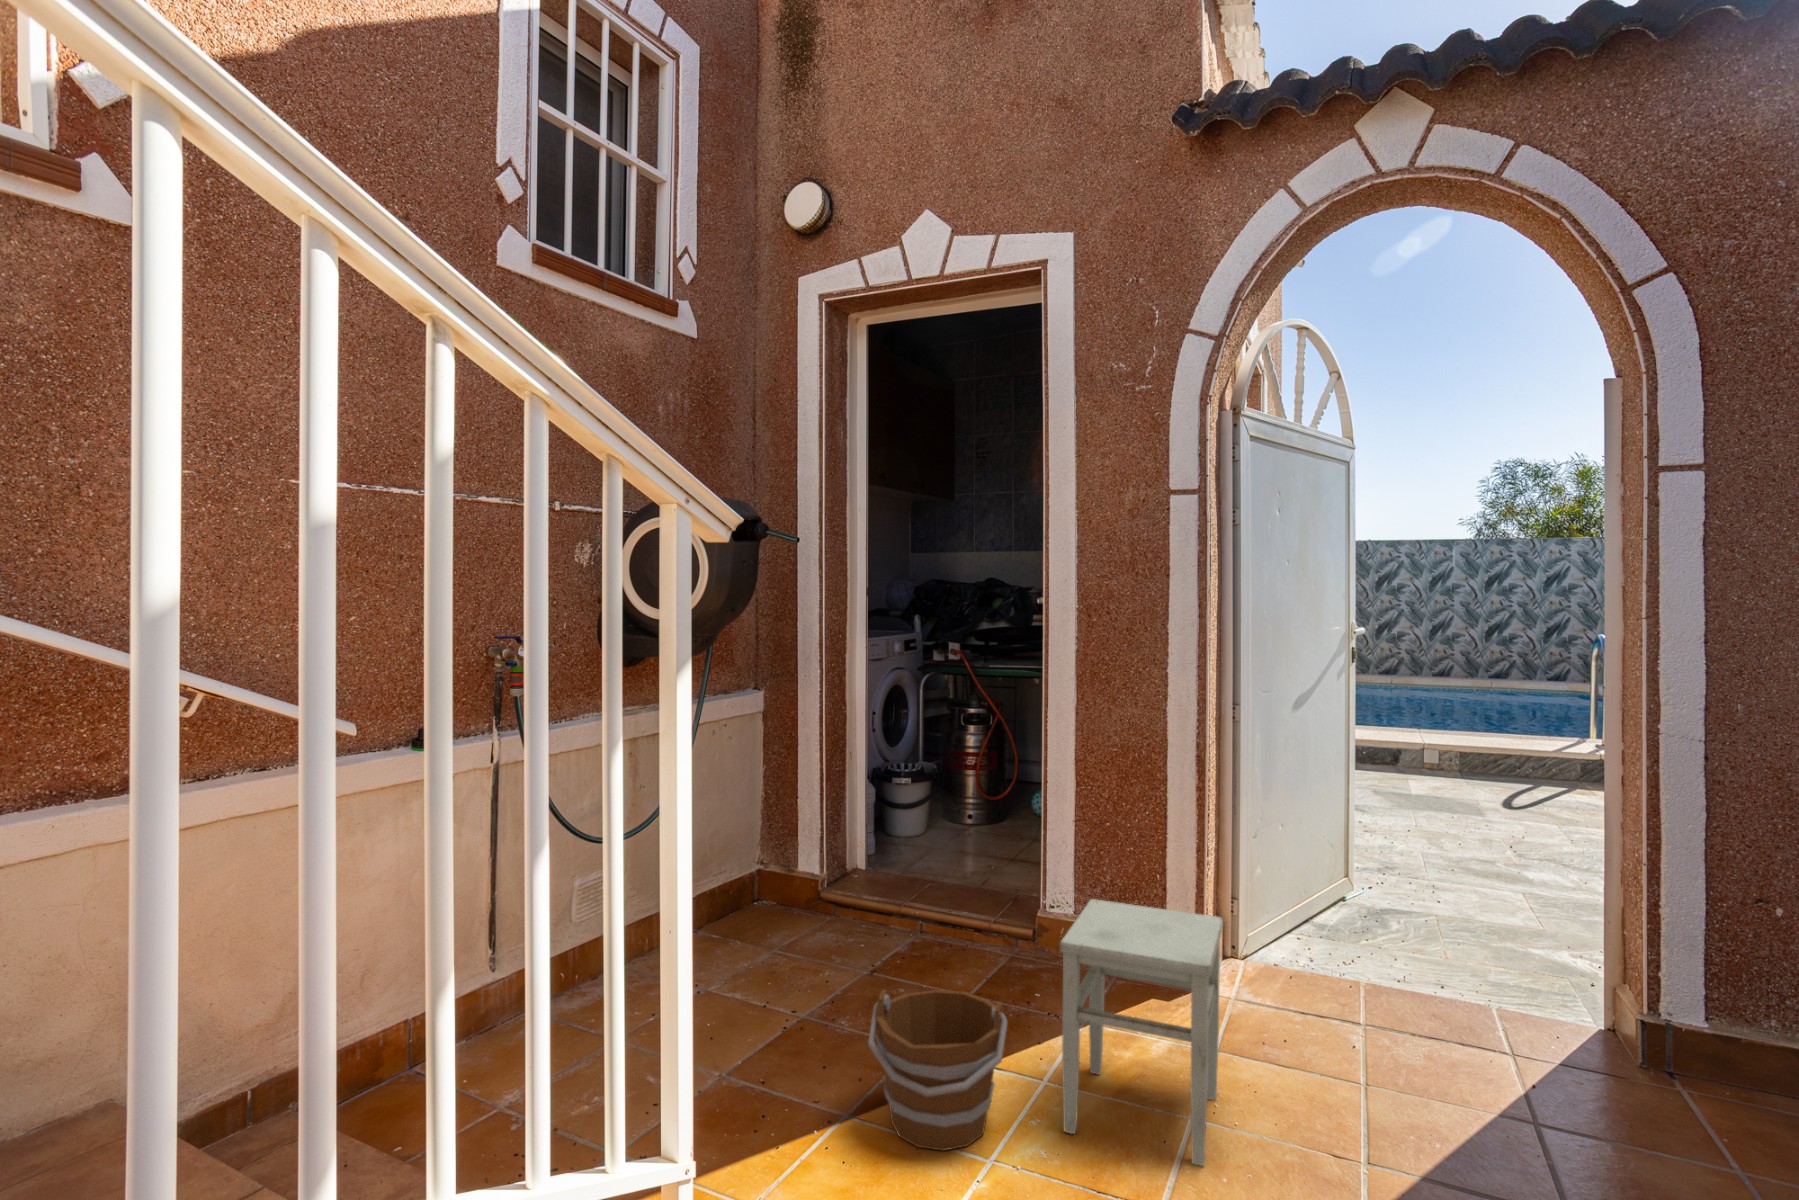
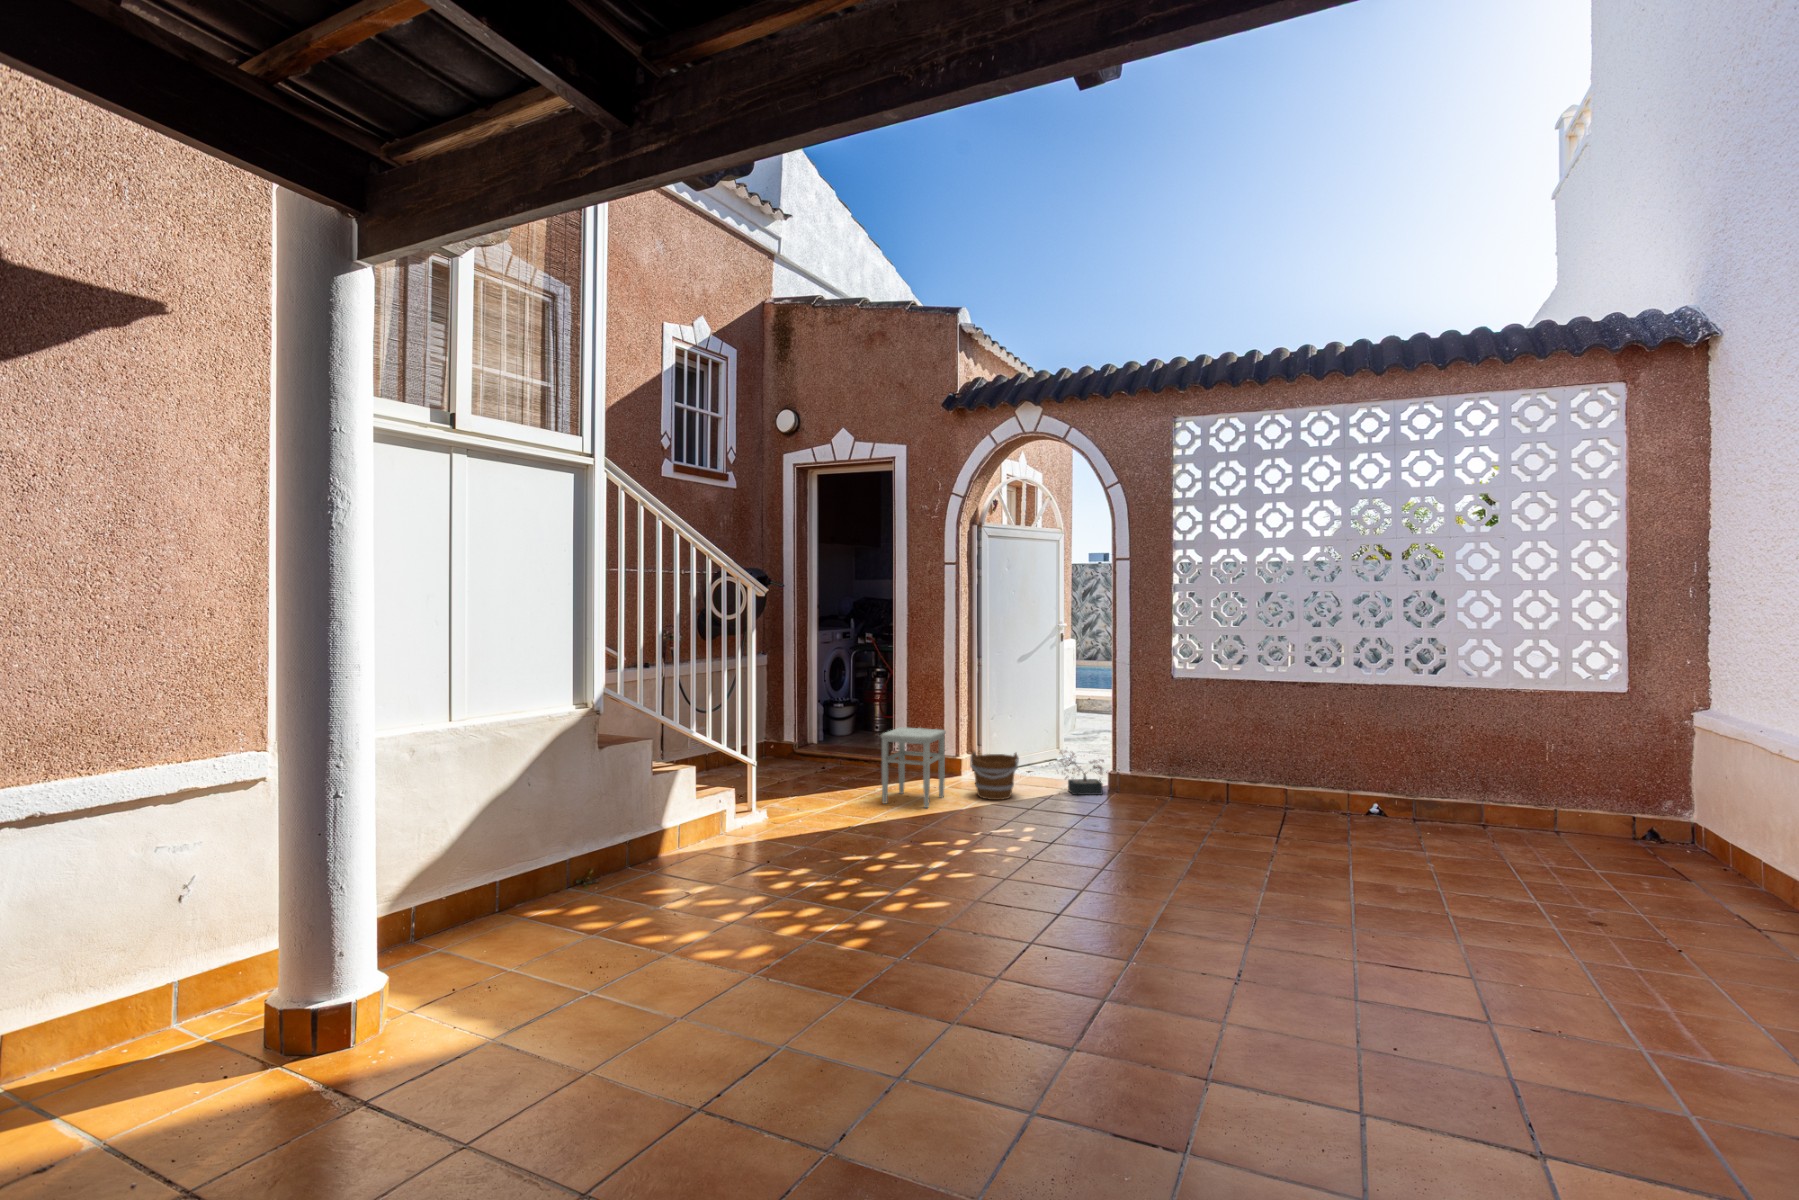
decorative plant: none [1498,960,1649,1095] -> present [1059,750,1107,795]
bucket: present [868,990,1007,1151] -> present [970,751,1019,800]

